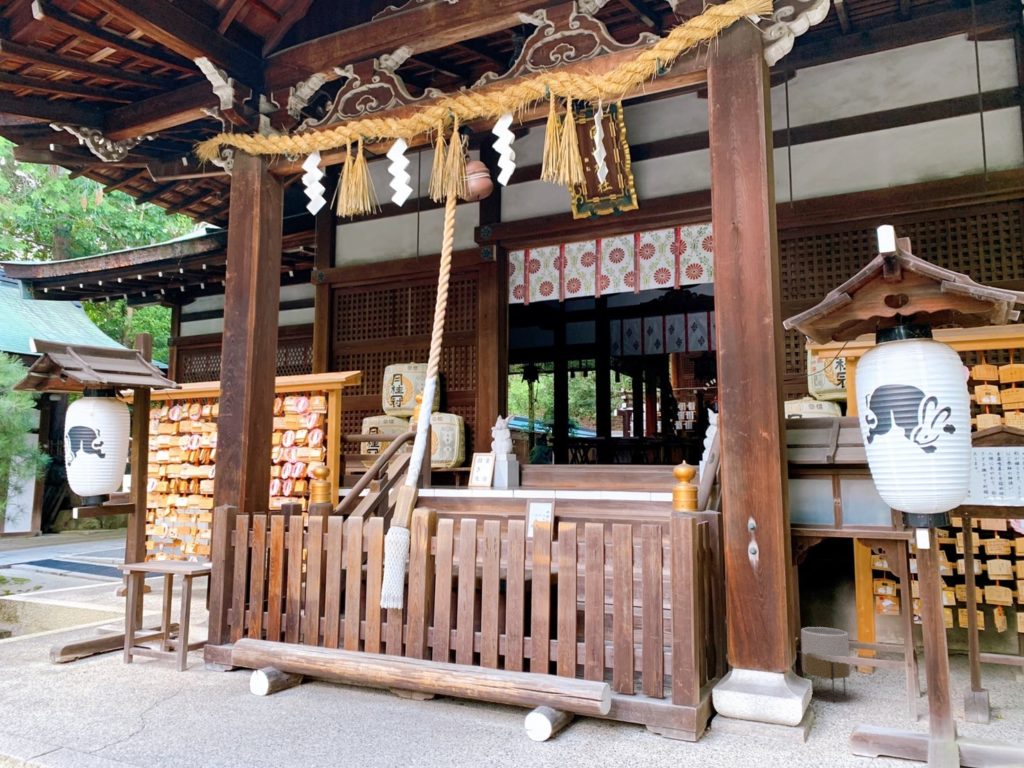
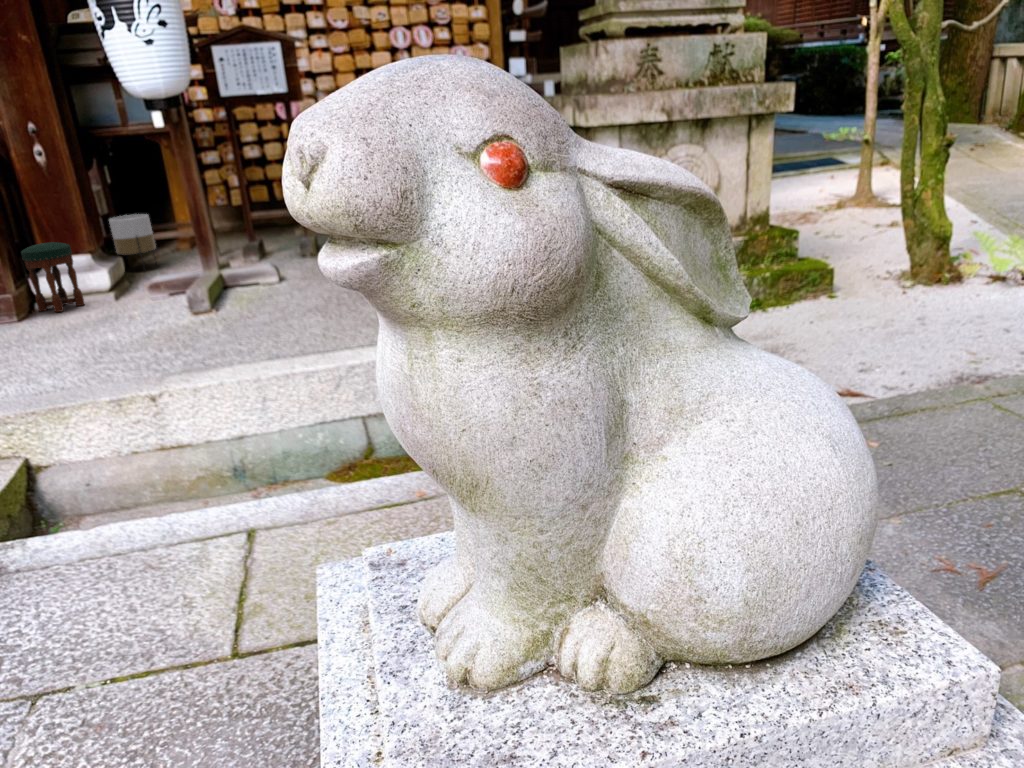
stool: none [717,654,771,746] -> present [21,242,85,312]

